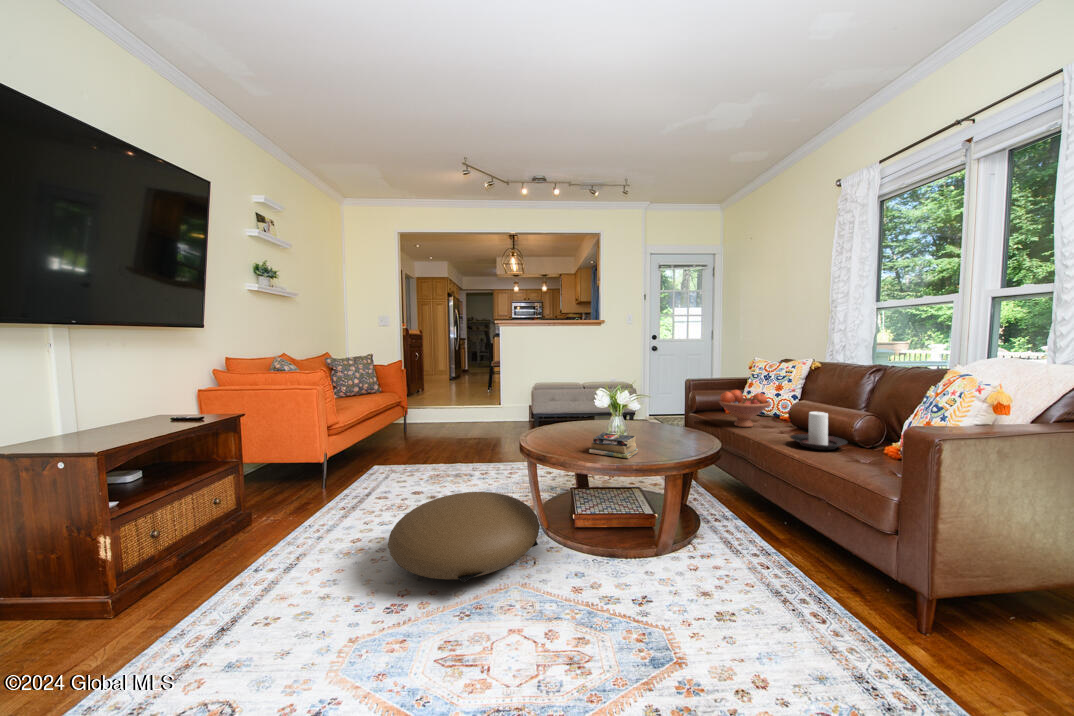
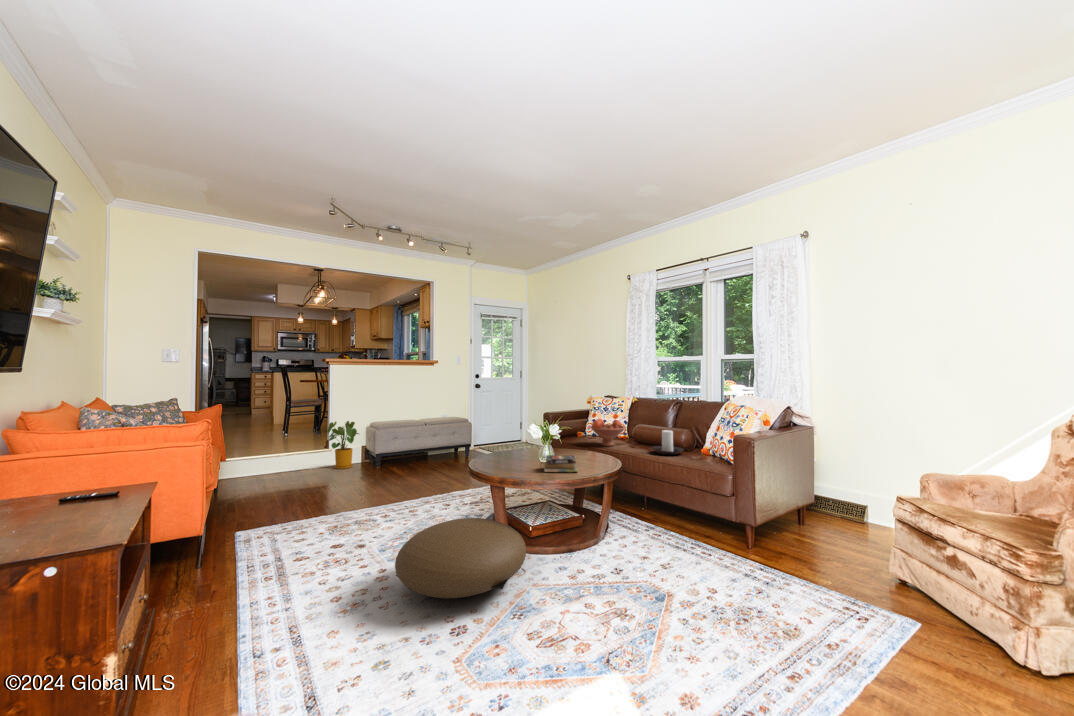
house plant: none [493,381,523,425] -> present [327,421,359,469]

